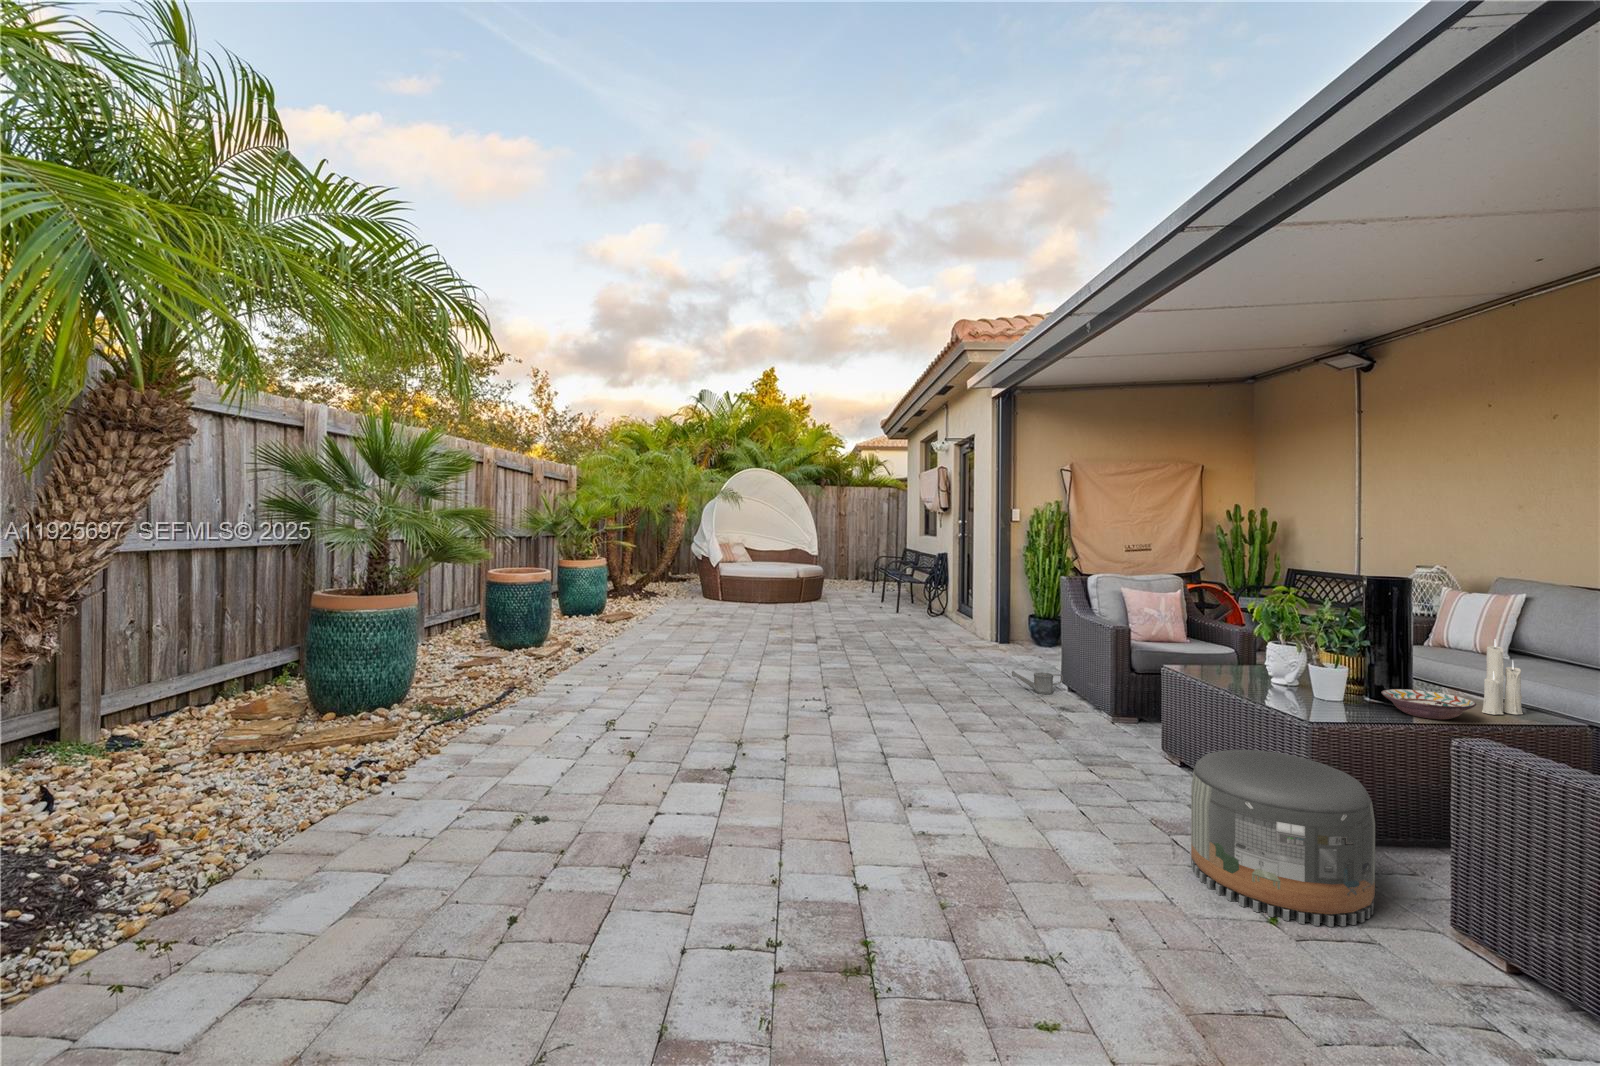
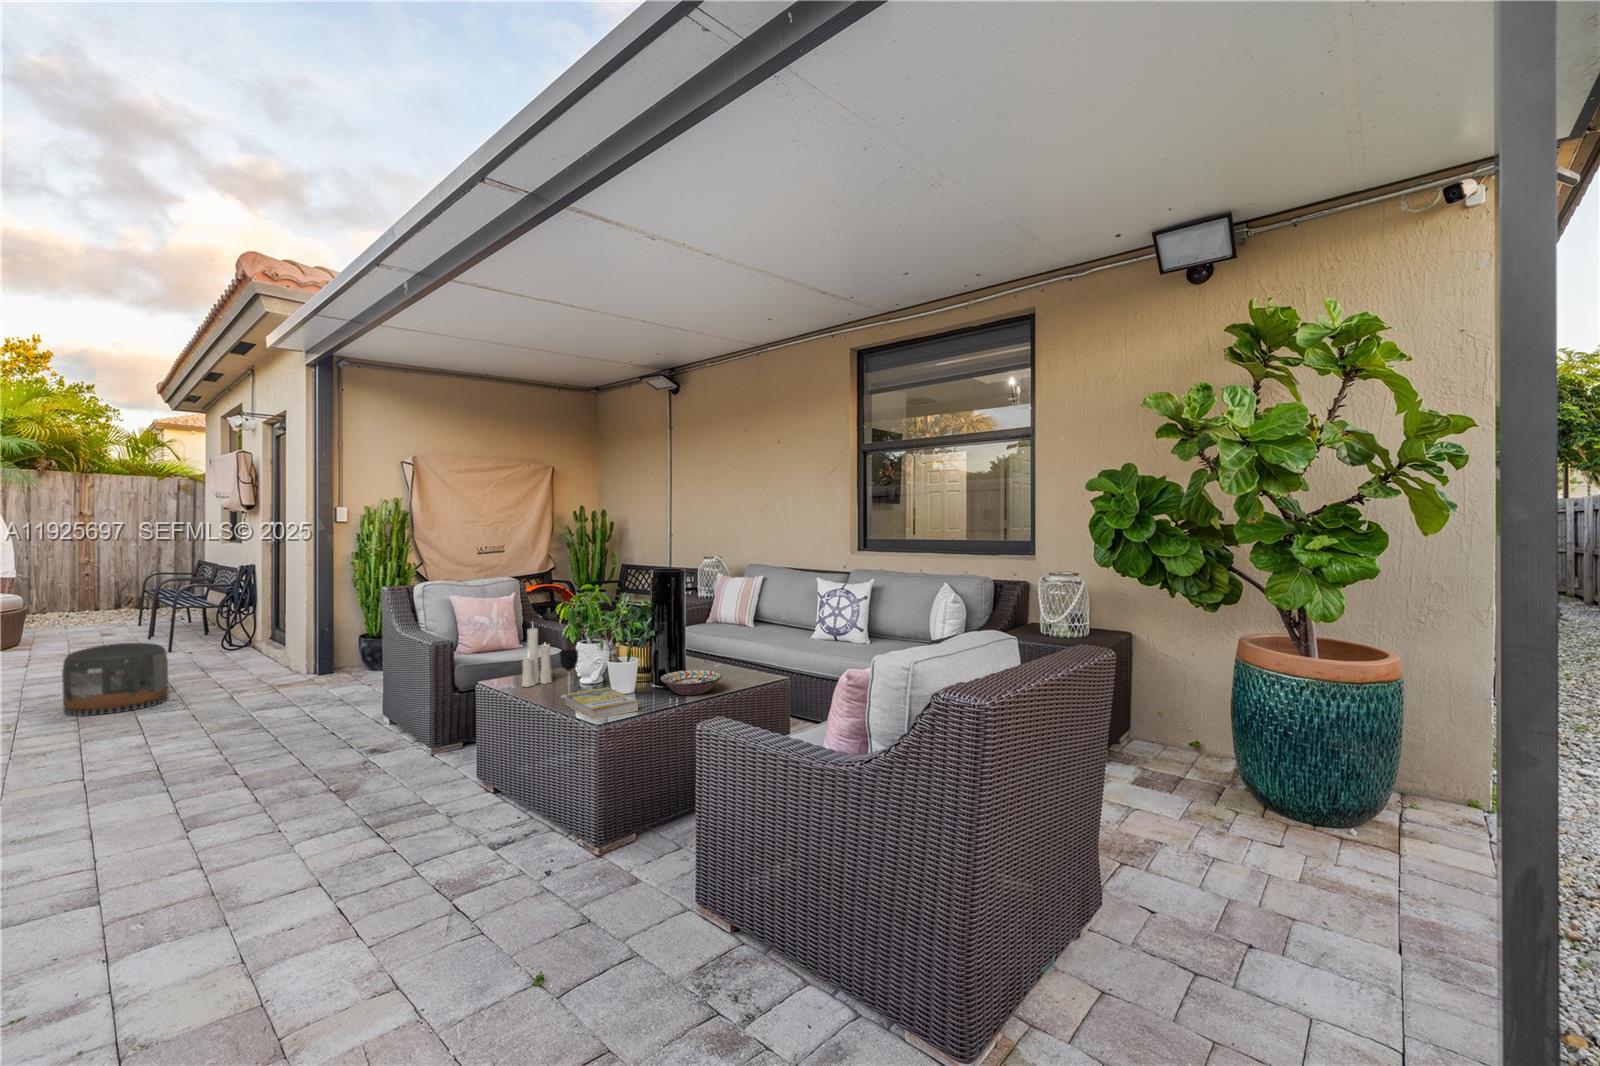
candle: present [1482,641,1523,715] -> present [522,628,552,687]
wine glass: none [1255,647,1276,695] -> present [559,650,578,698]
watering can: present [1012,671,1063,694] -> none [310,705,382,735]
book: none [1263,690,1359,721] -> present [564,687,638,719]
pouf: present [1191,750,1375,927] -> present [62,643,168,716]

